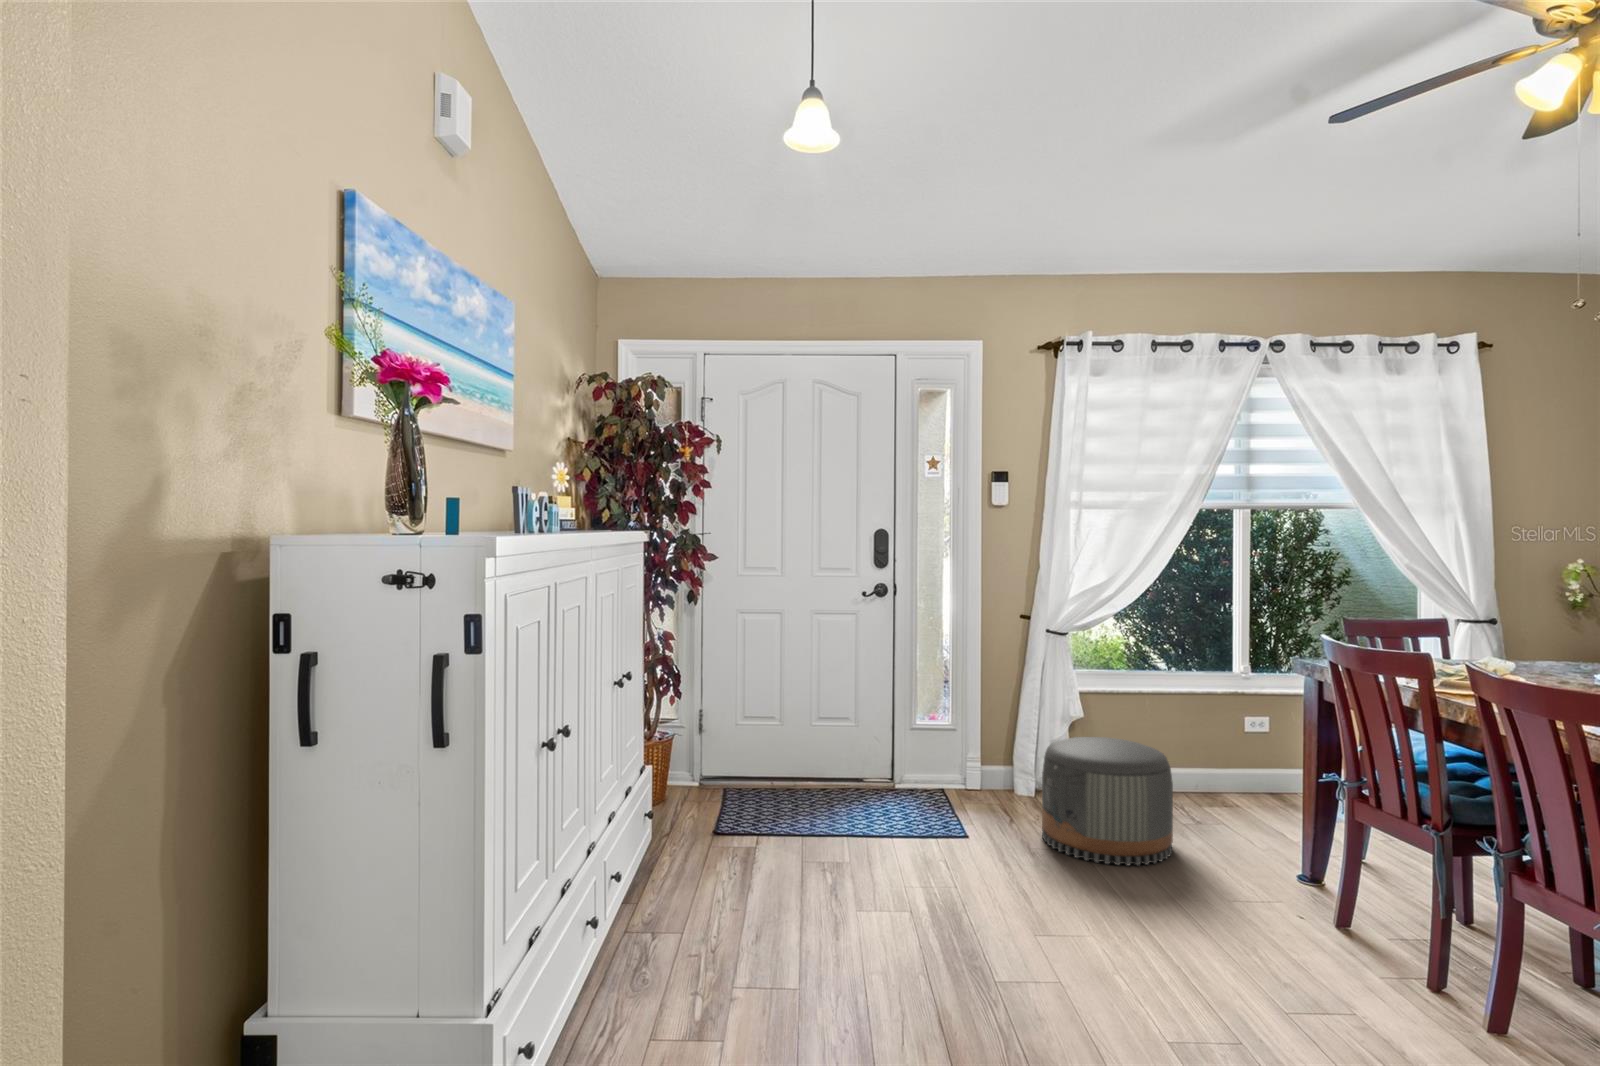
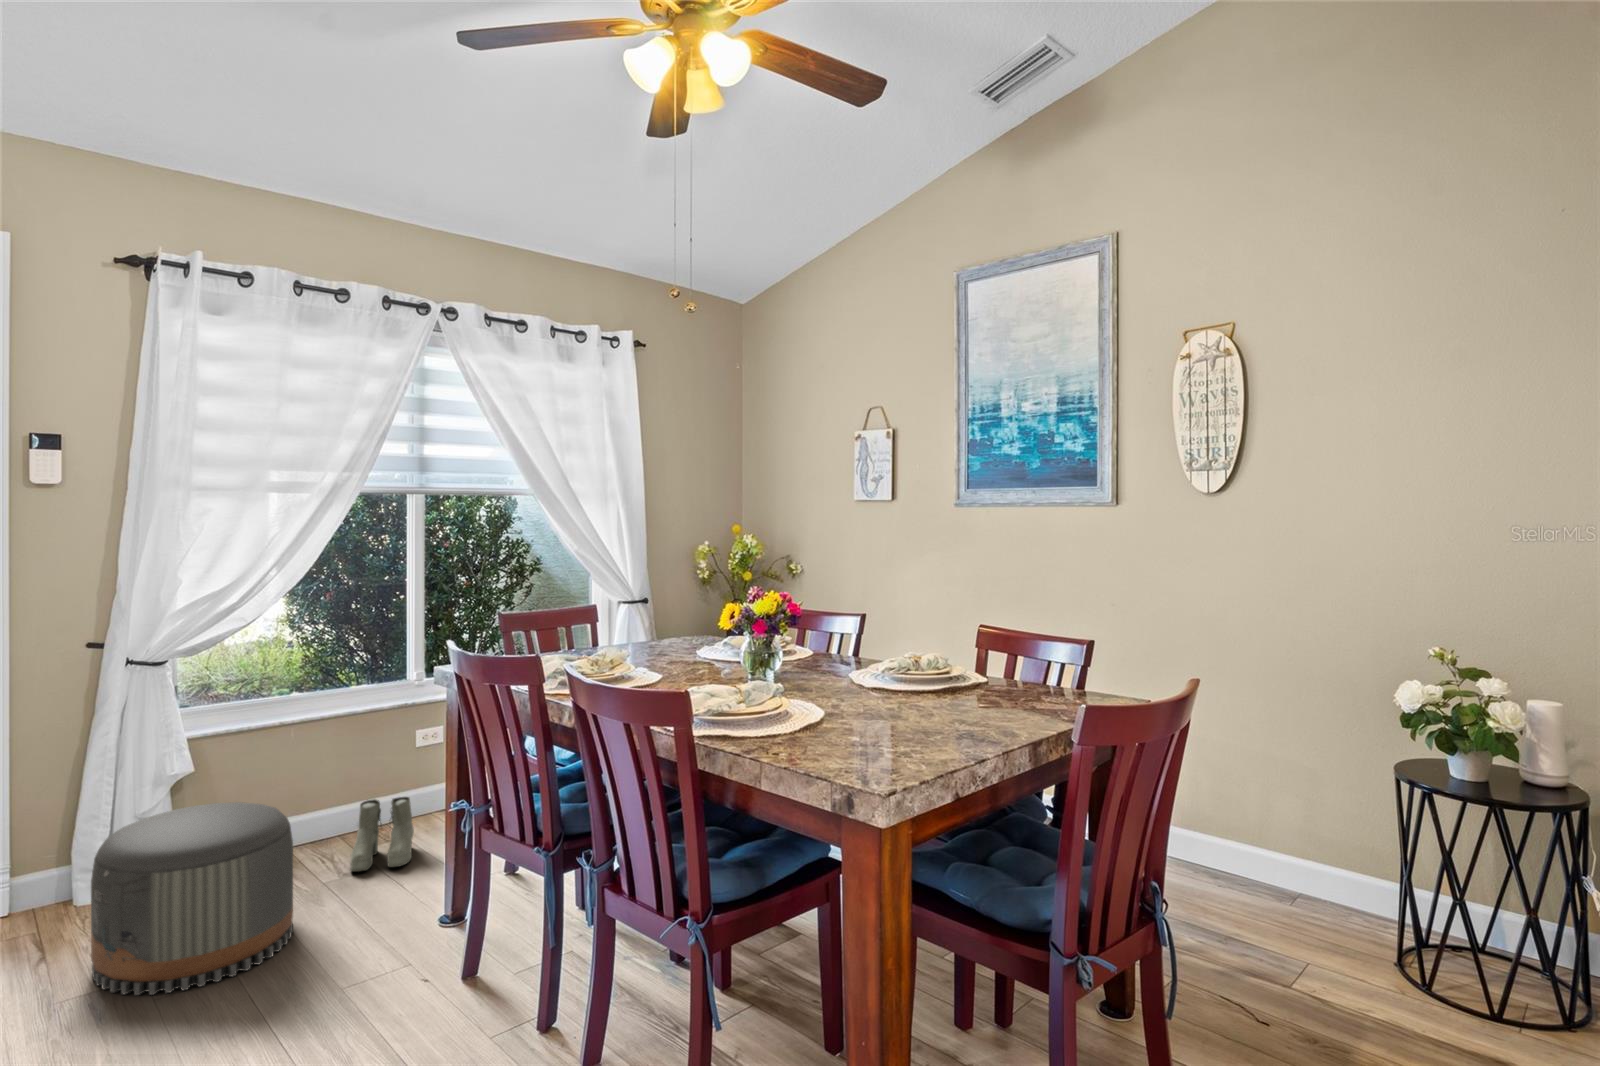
boots: none [1202,766,1255,827] -> present [350,797,414,872]

